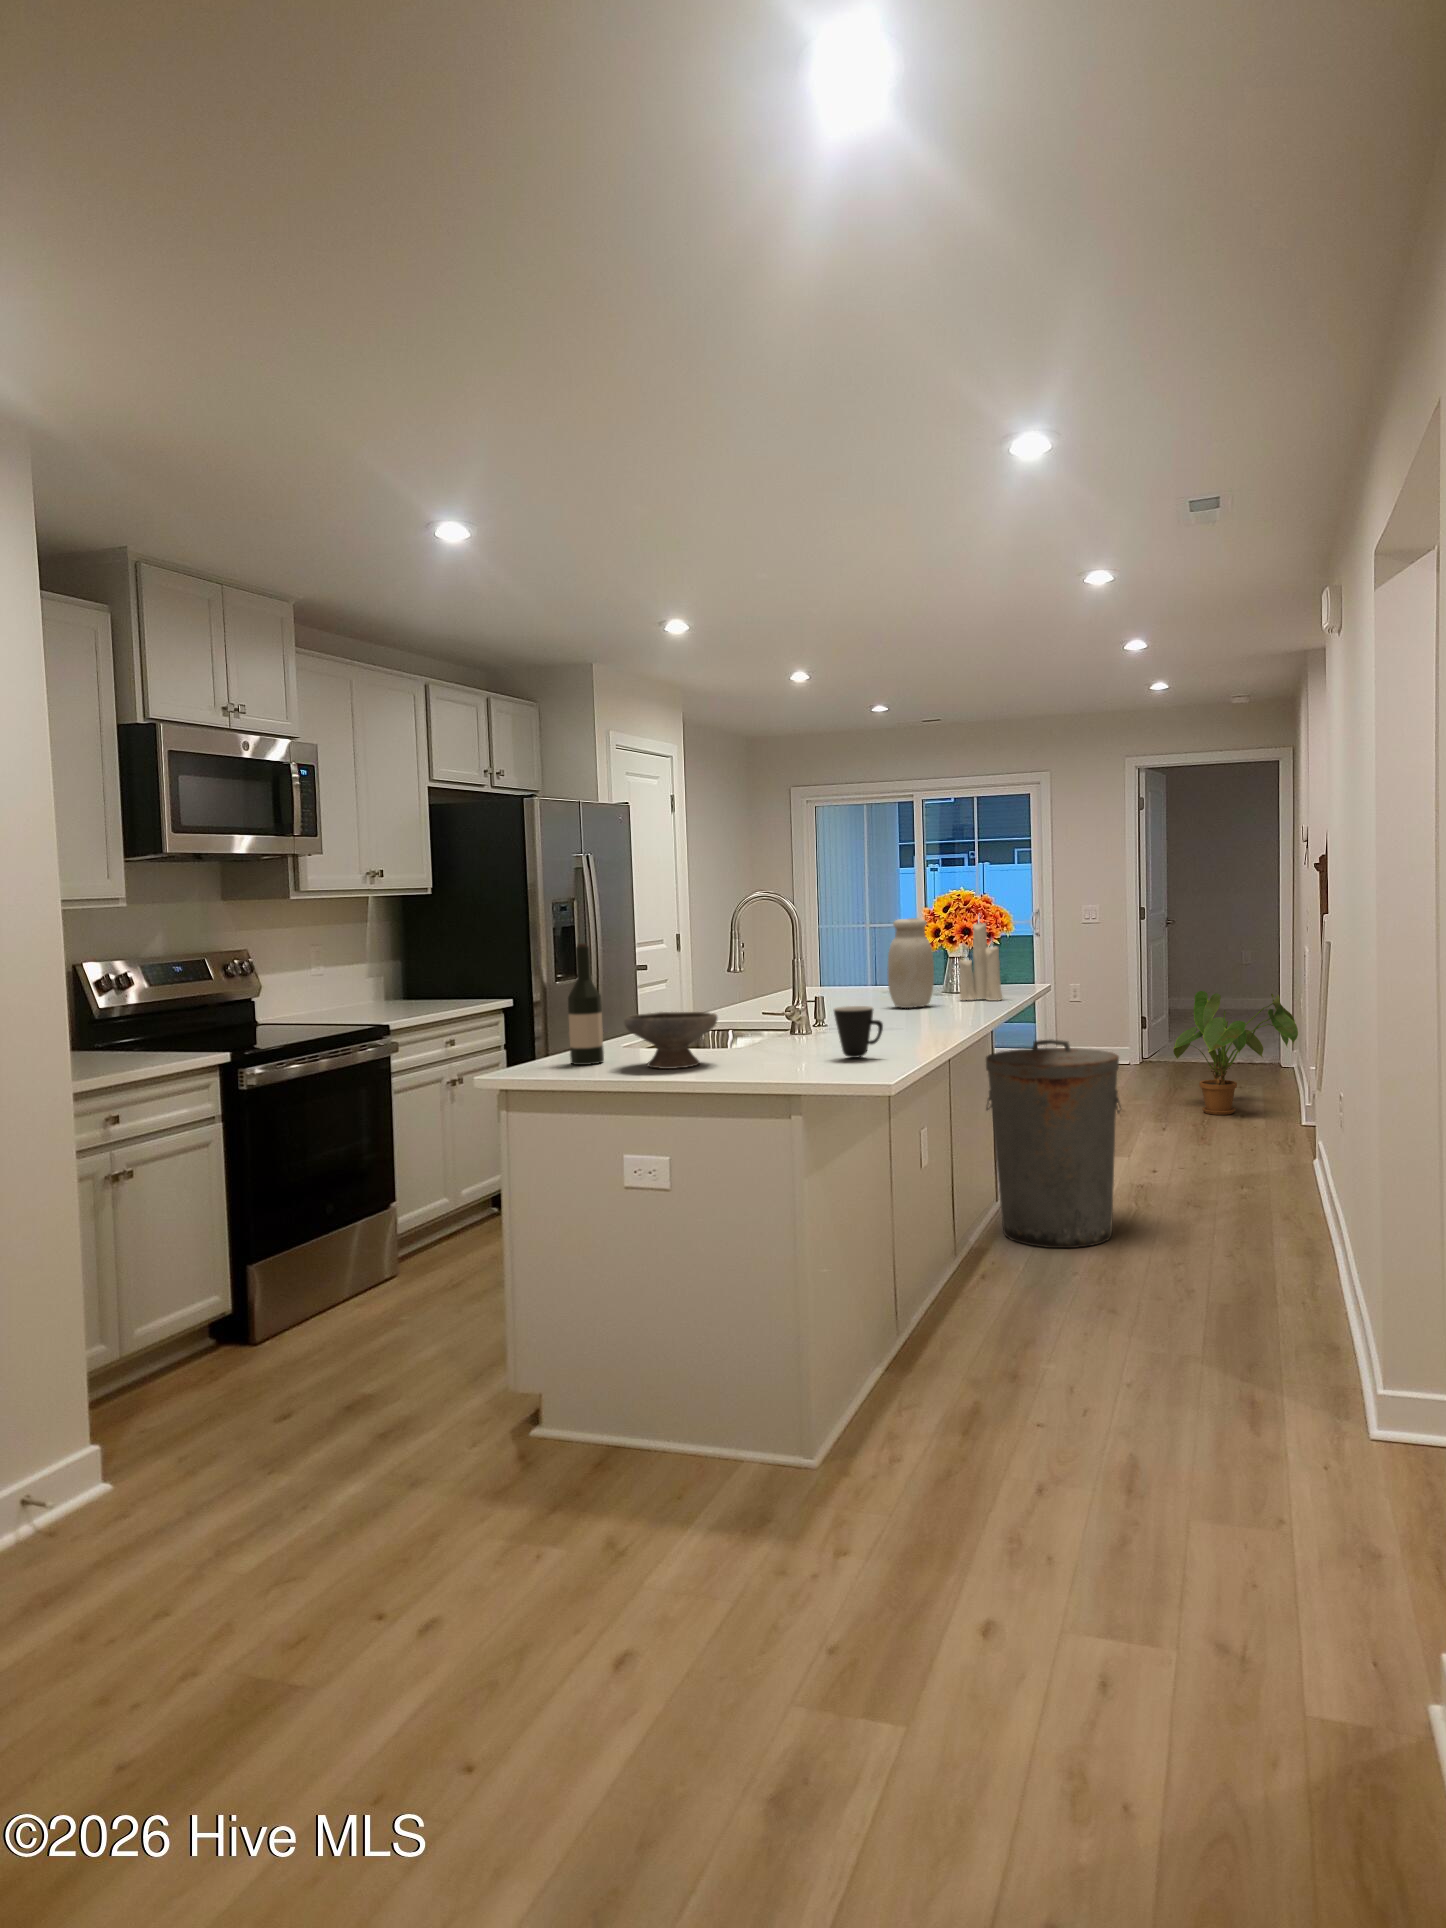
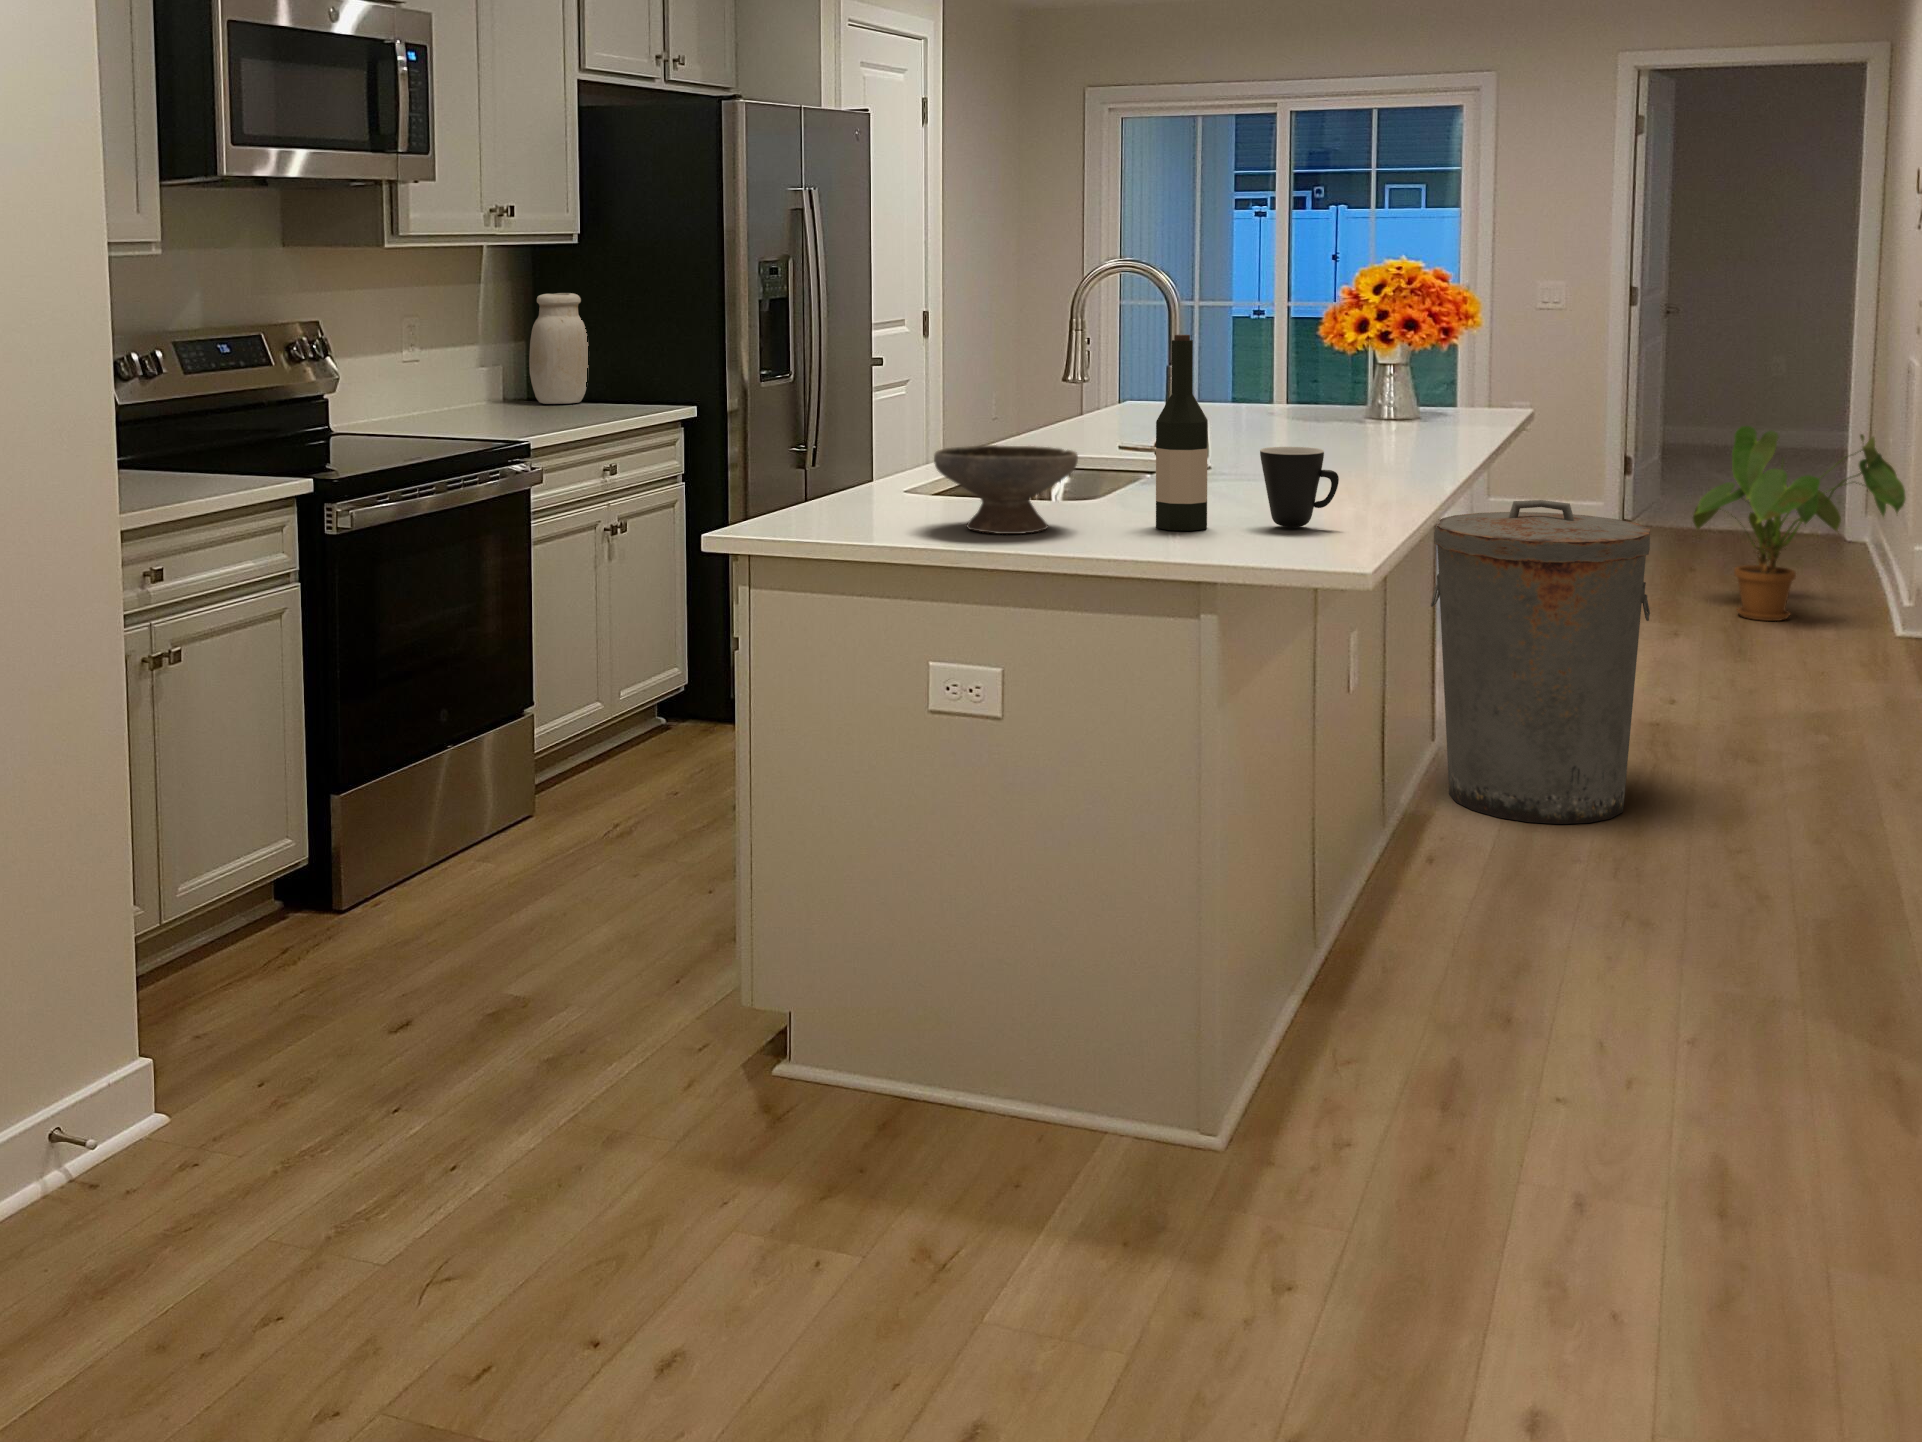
jar: present [887,918,934,1008] -> present [529,293,589,404]
candle: present [959,923,1003,1001] -> none [1400,292,1472,437]
wine bottle: present [568,943,604,1065] -> present [1156,335,1208,531]

